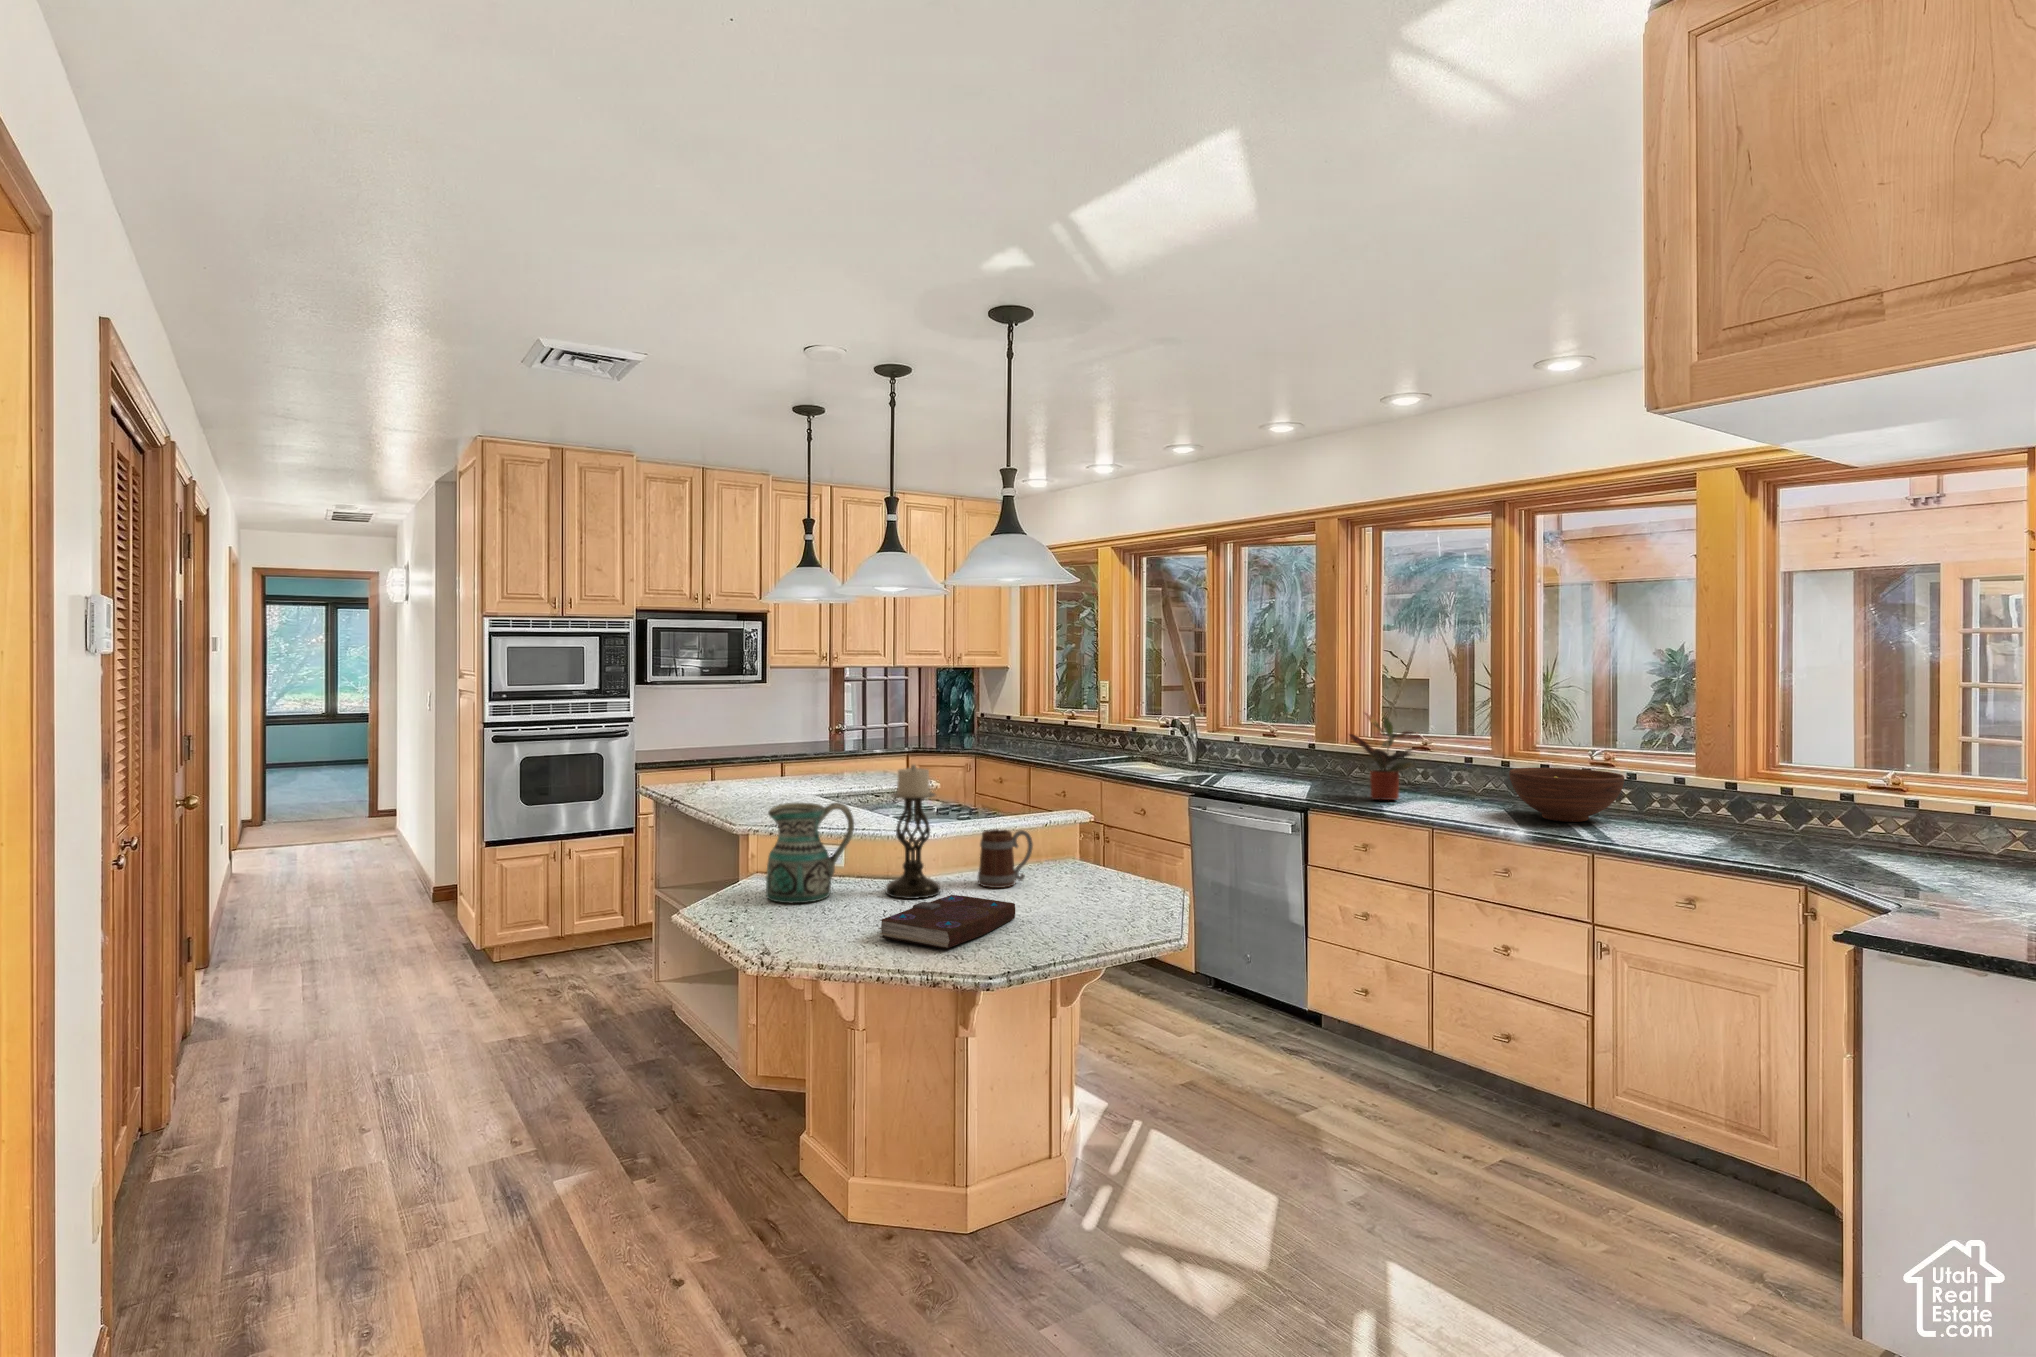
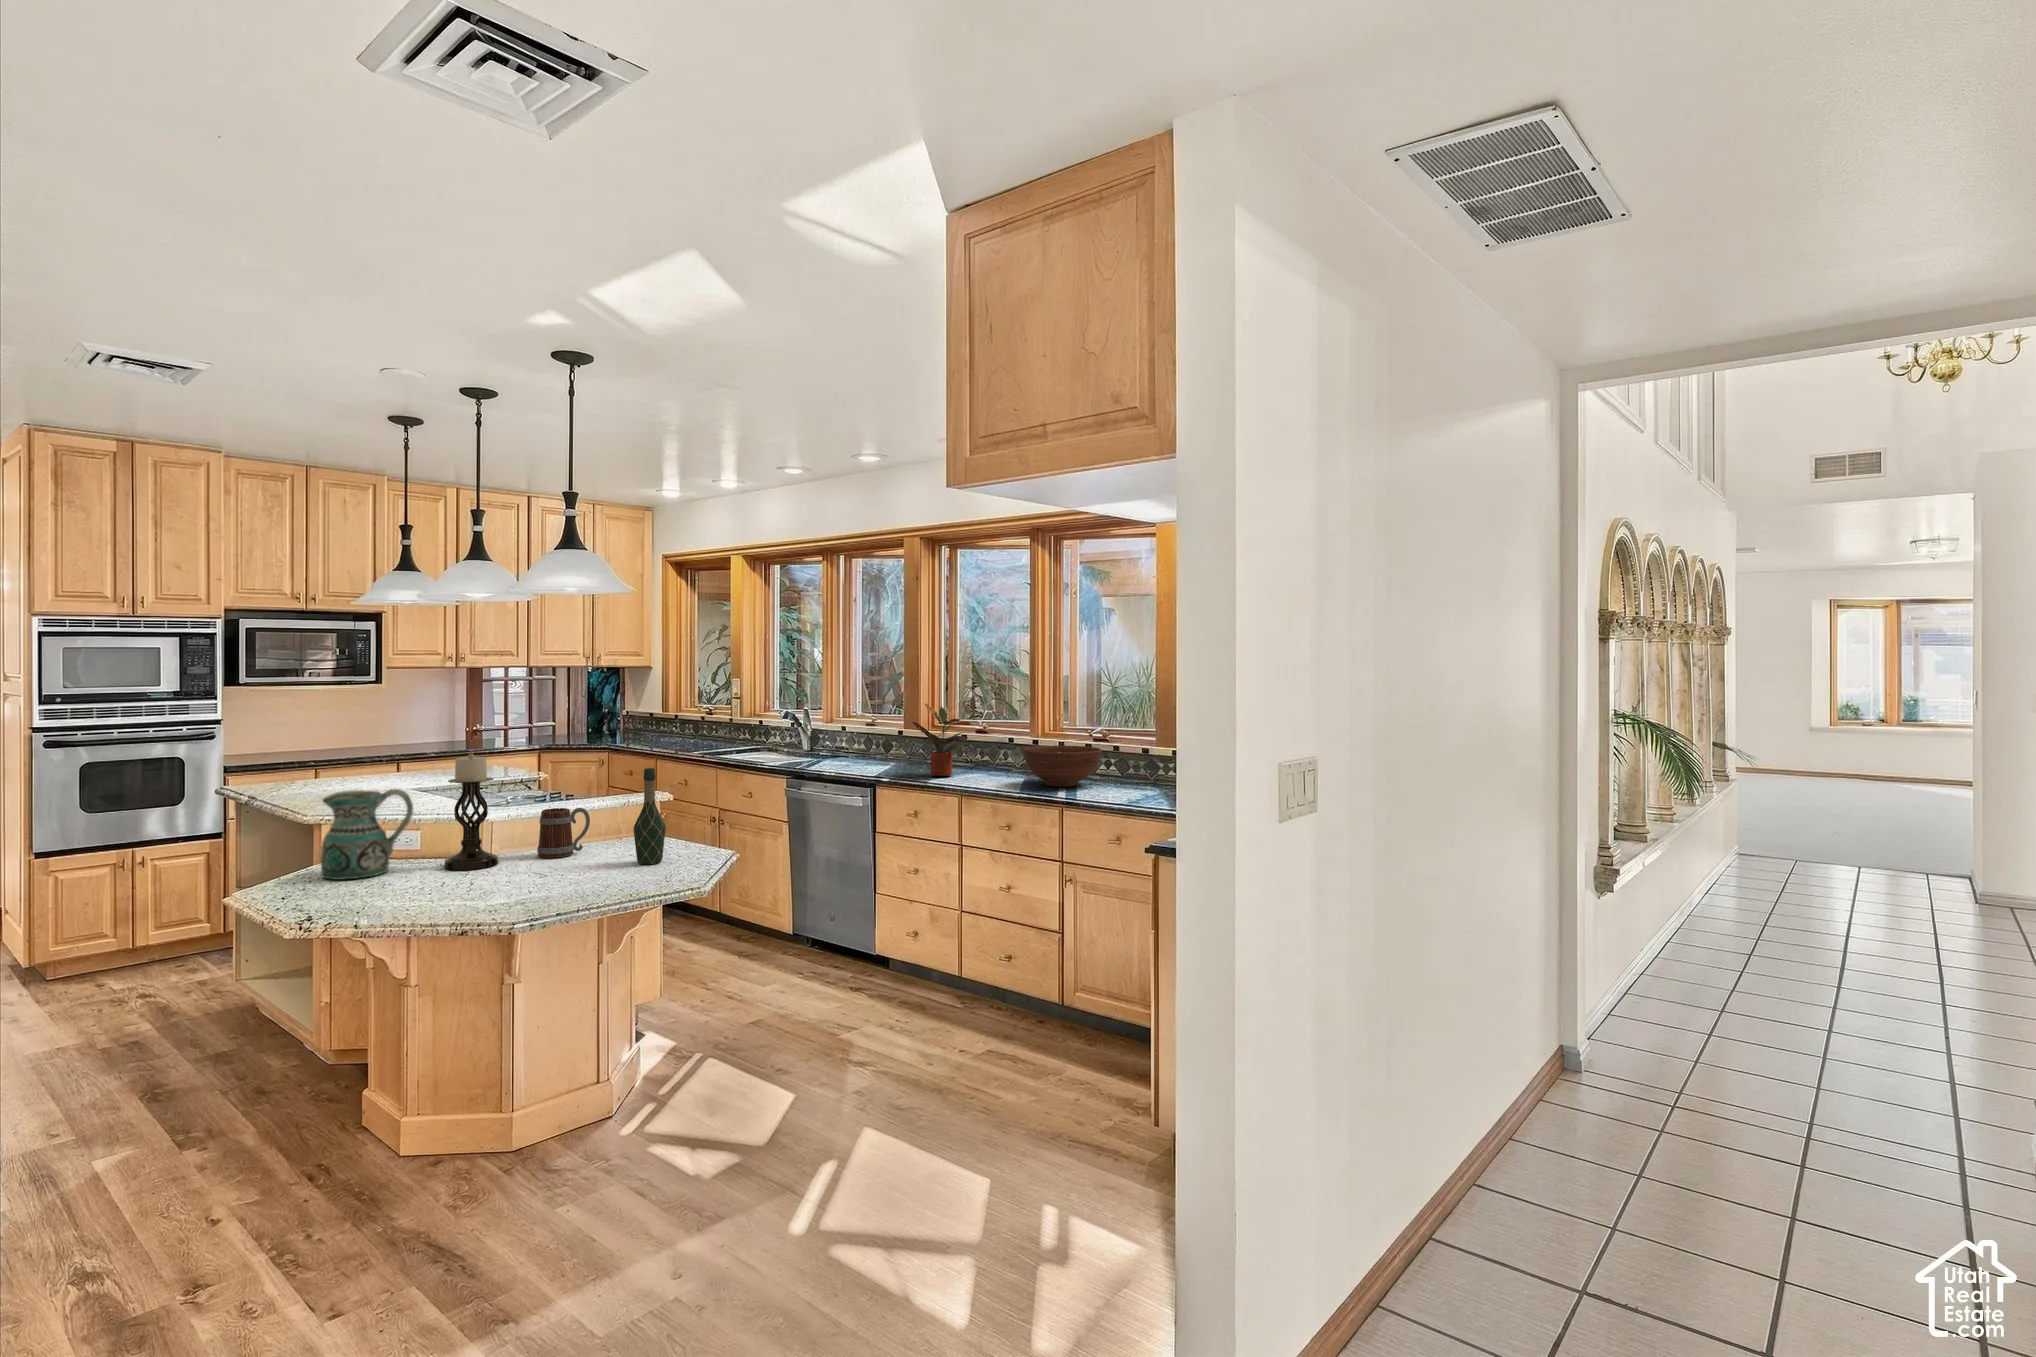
wine bottle: none [1093,788,1129,904] -> present [634,768,666,864]
book: present [879,895,1015,949] -> none [415,863,554,903]

